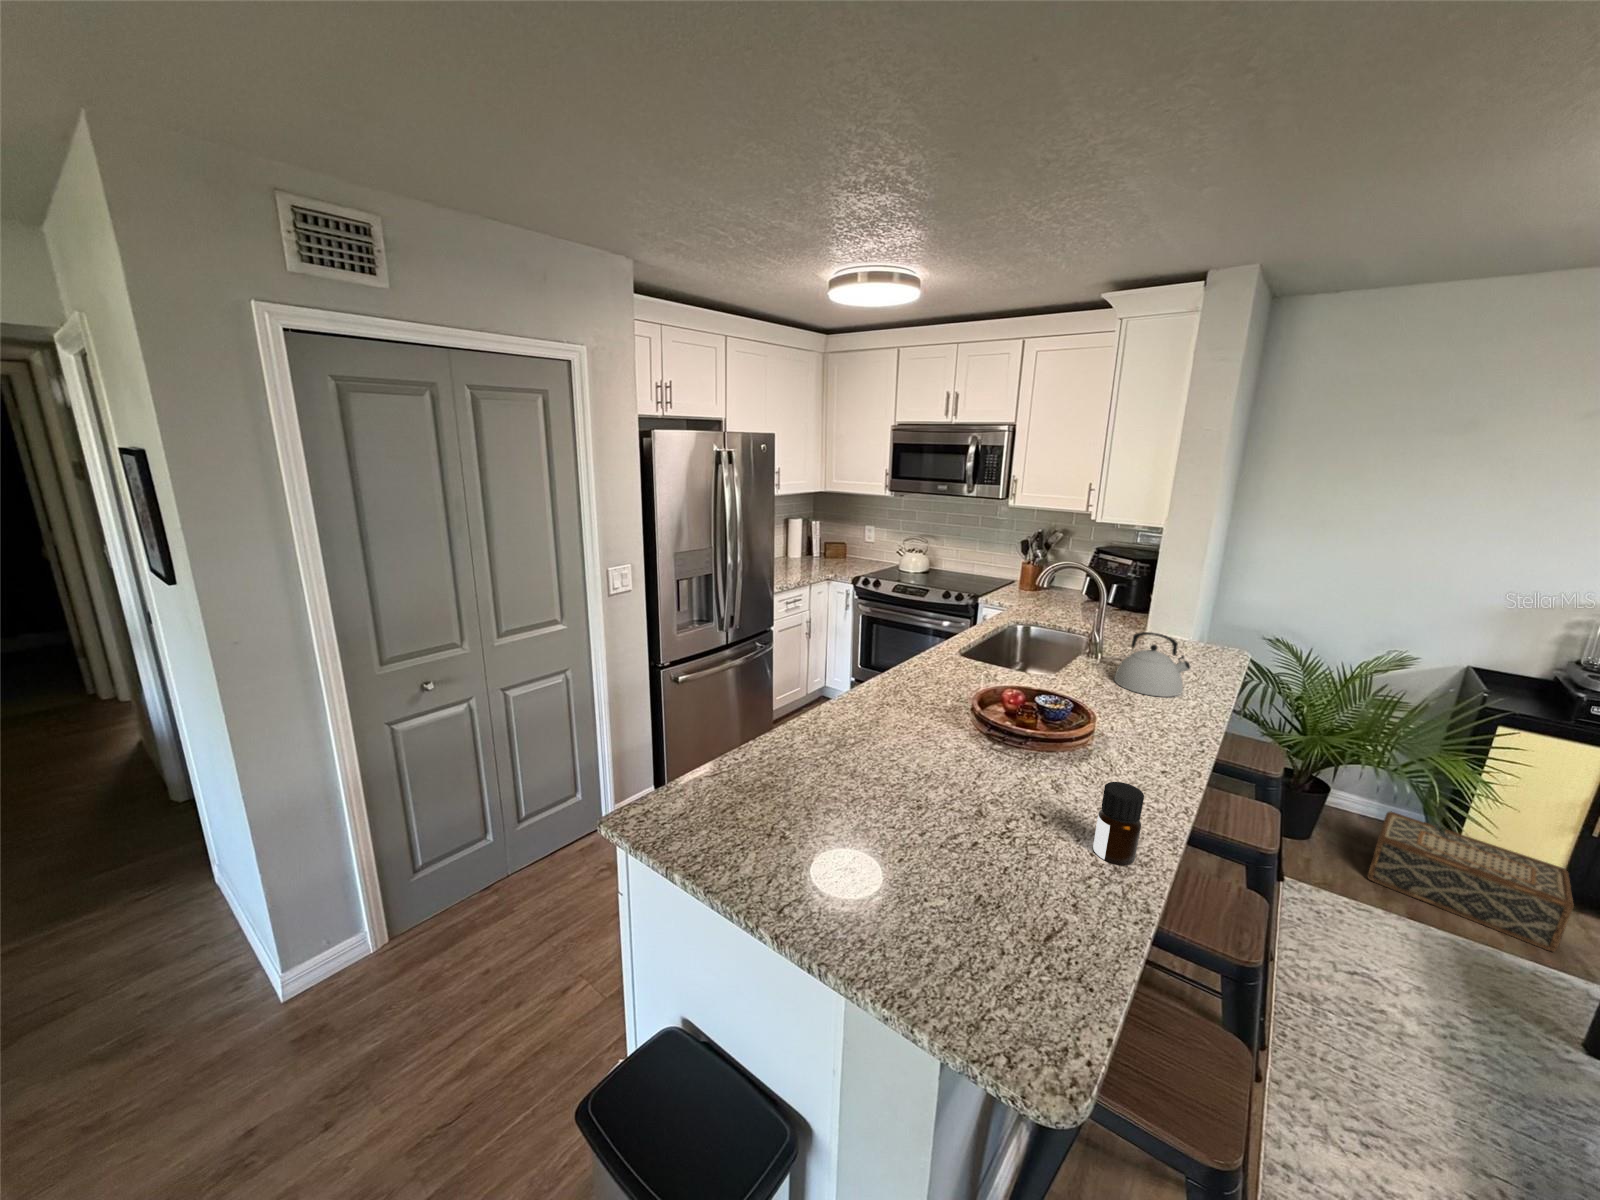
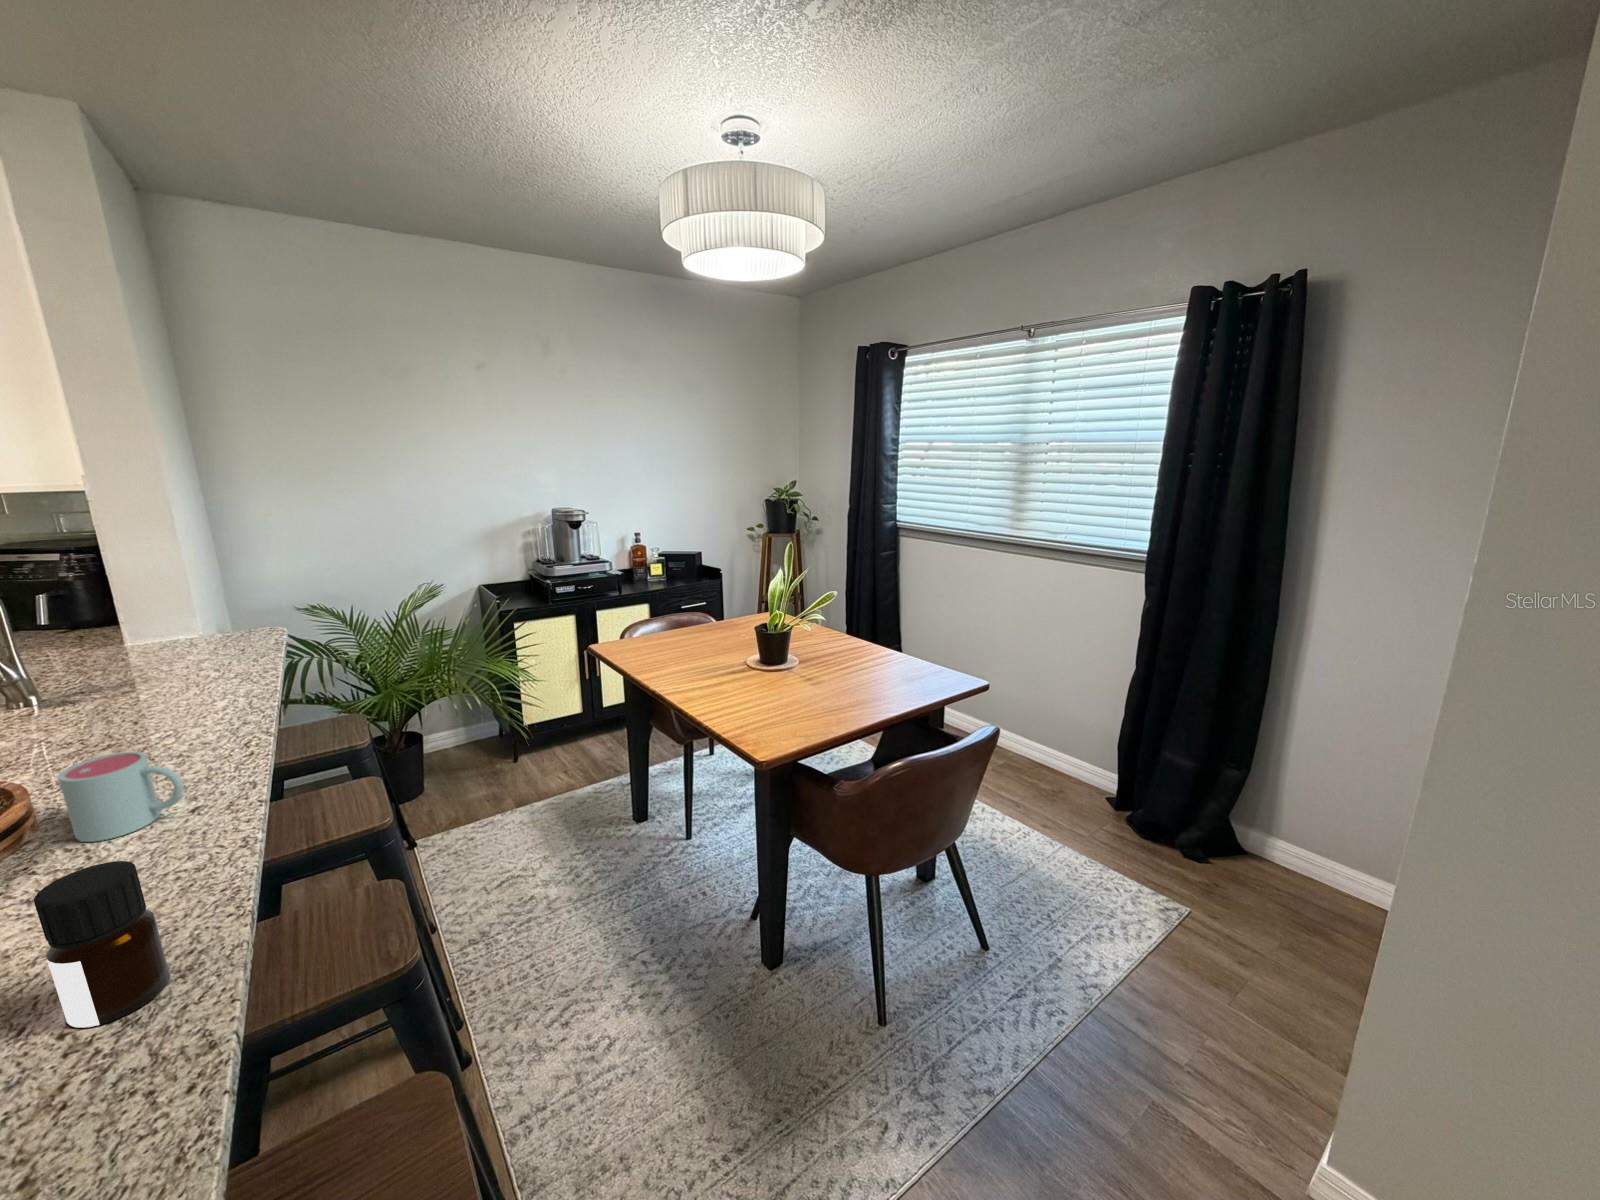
kettle: present [1114,632,1191,697] -> none [66,627,200,727]
mug: none [1108,716,1165,767] -> present [58,751,184,842]
woven basket: present [1368,811,1574,952] -> none [471,709,599,796]

